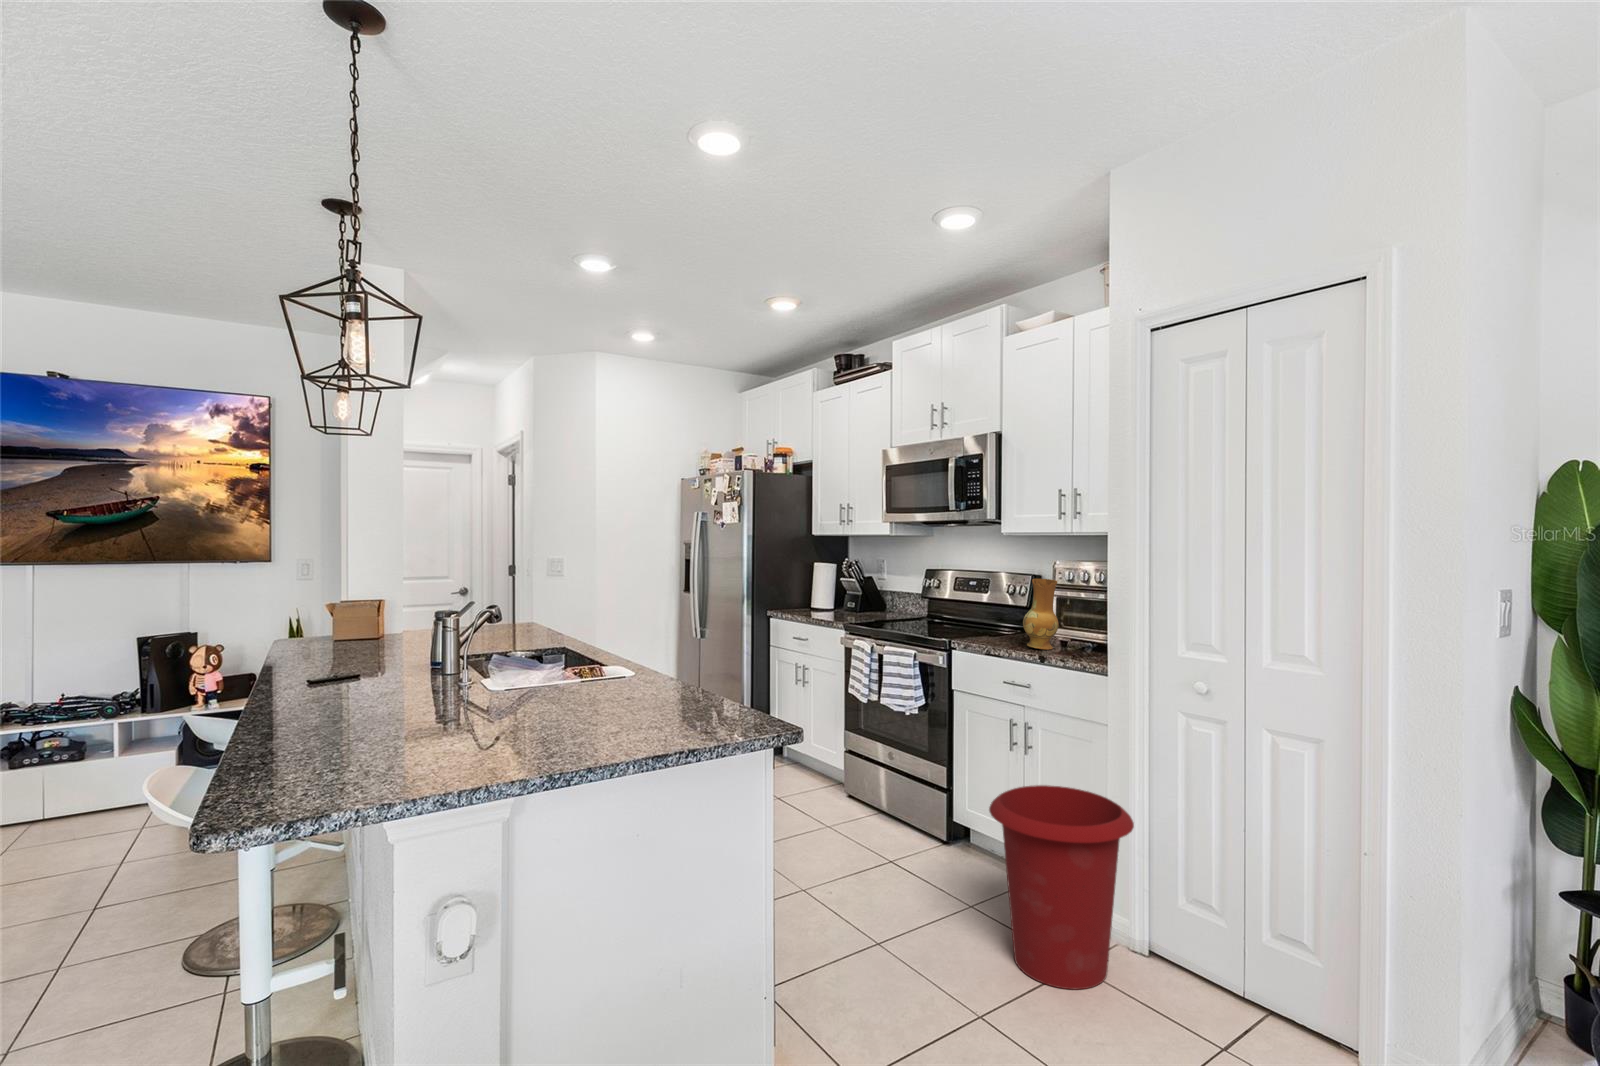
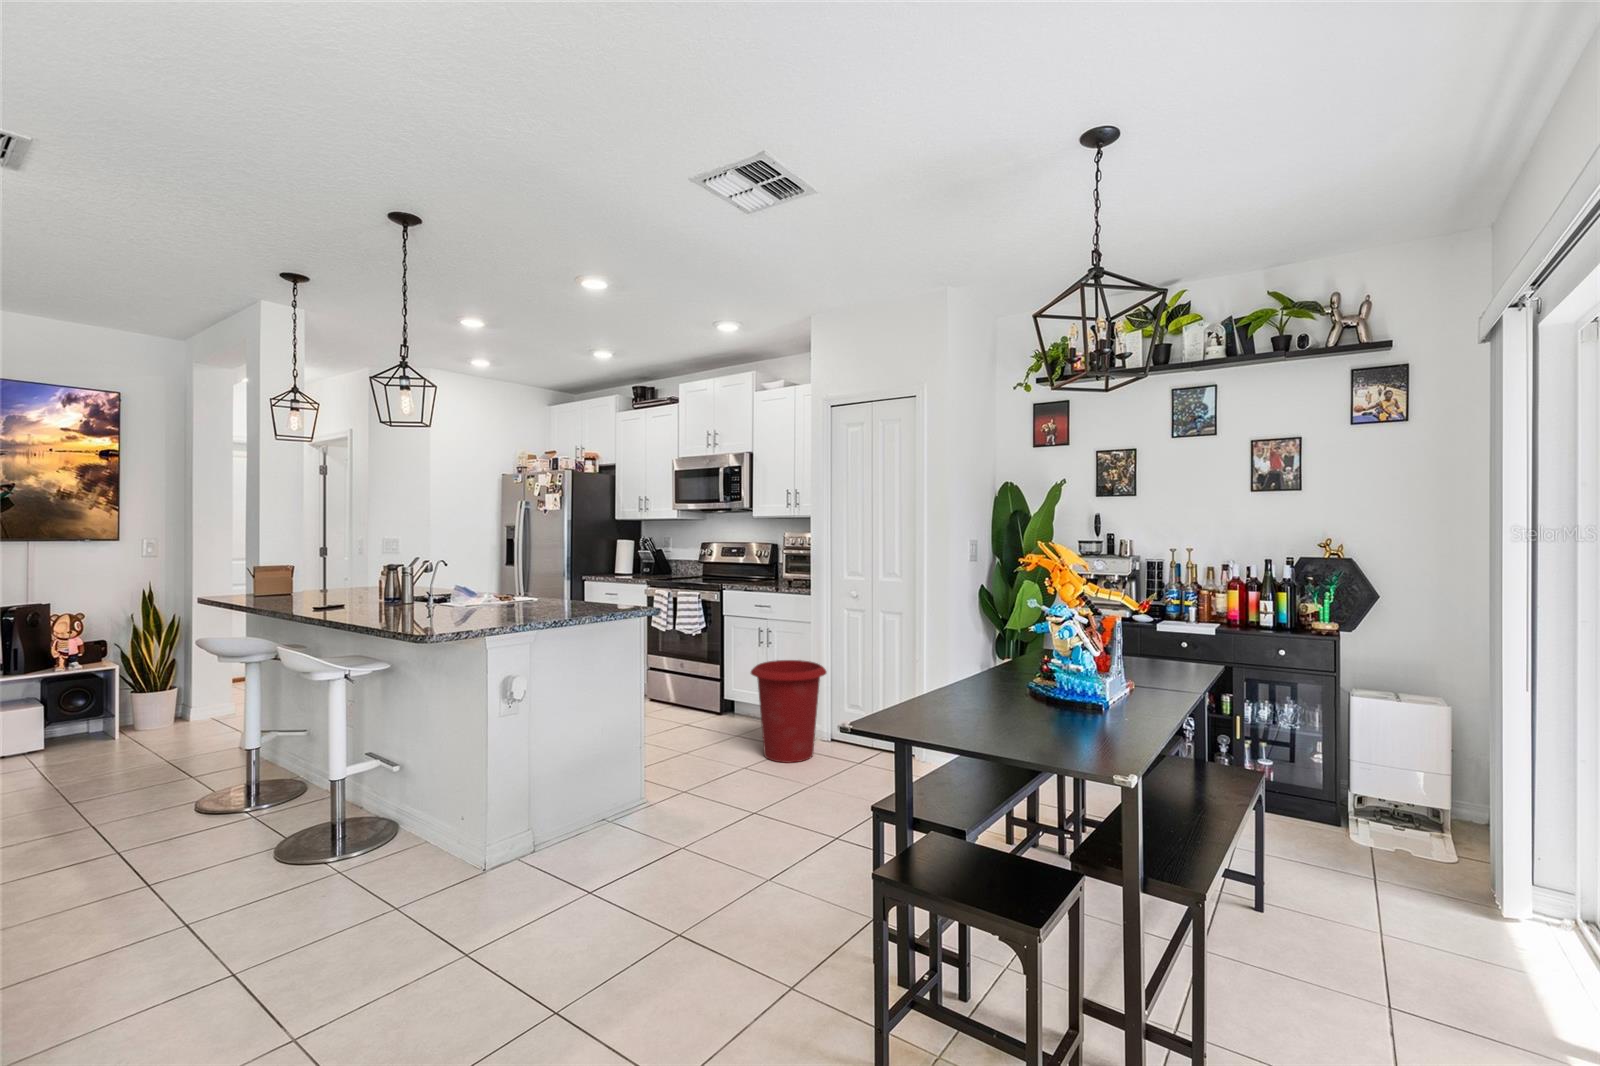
ceramic jug: present [1023,579,1059,650] -> none [767,544,788,587]

